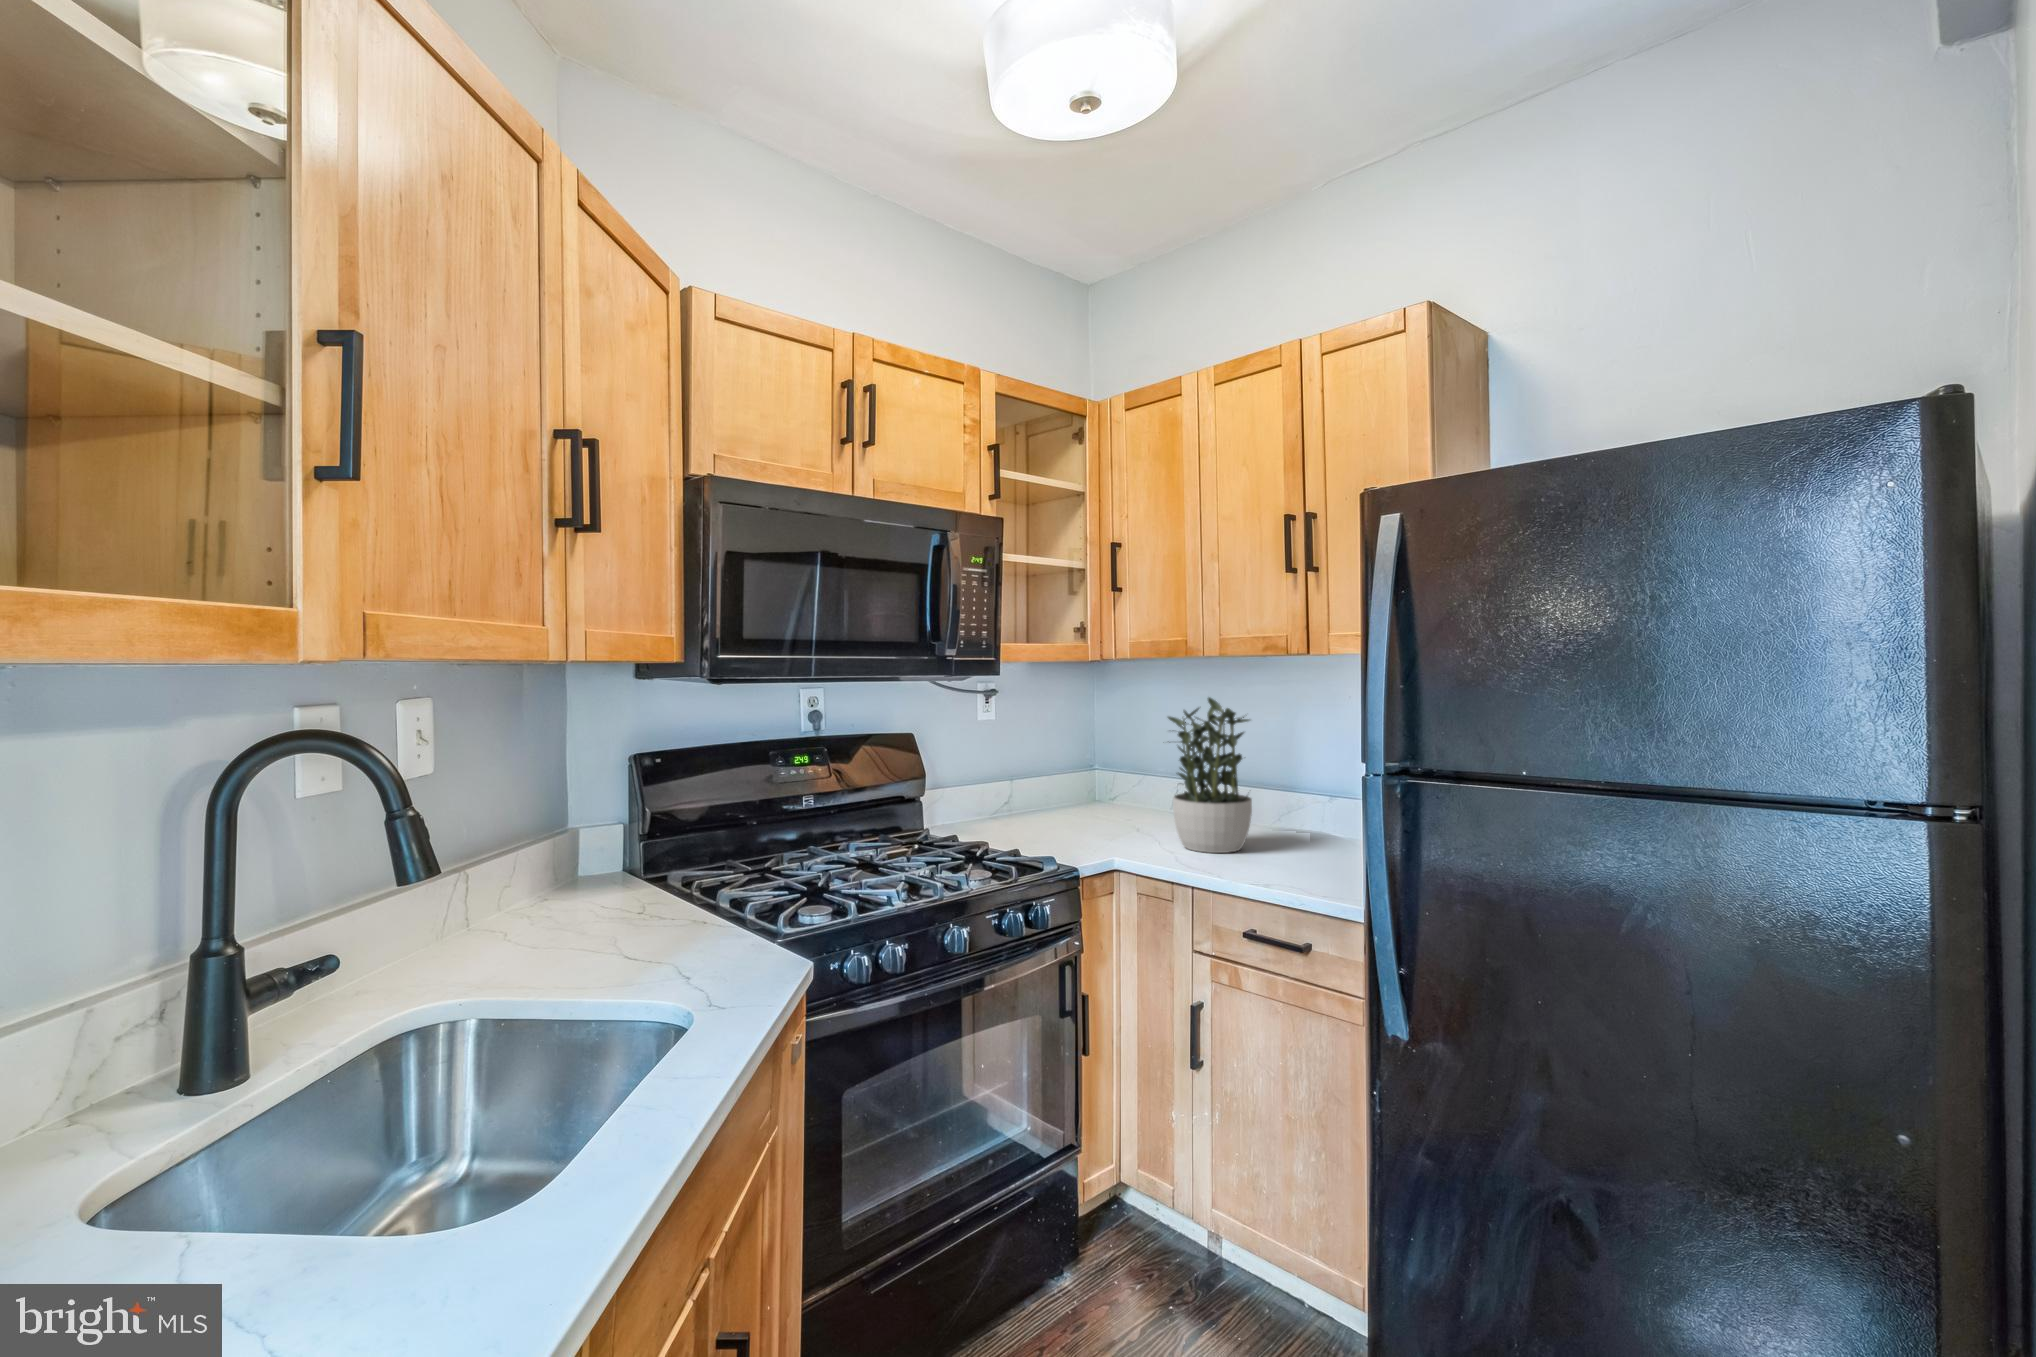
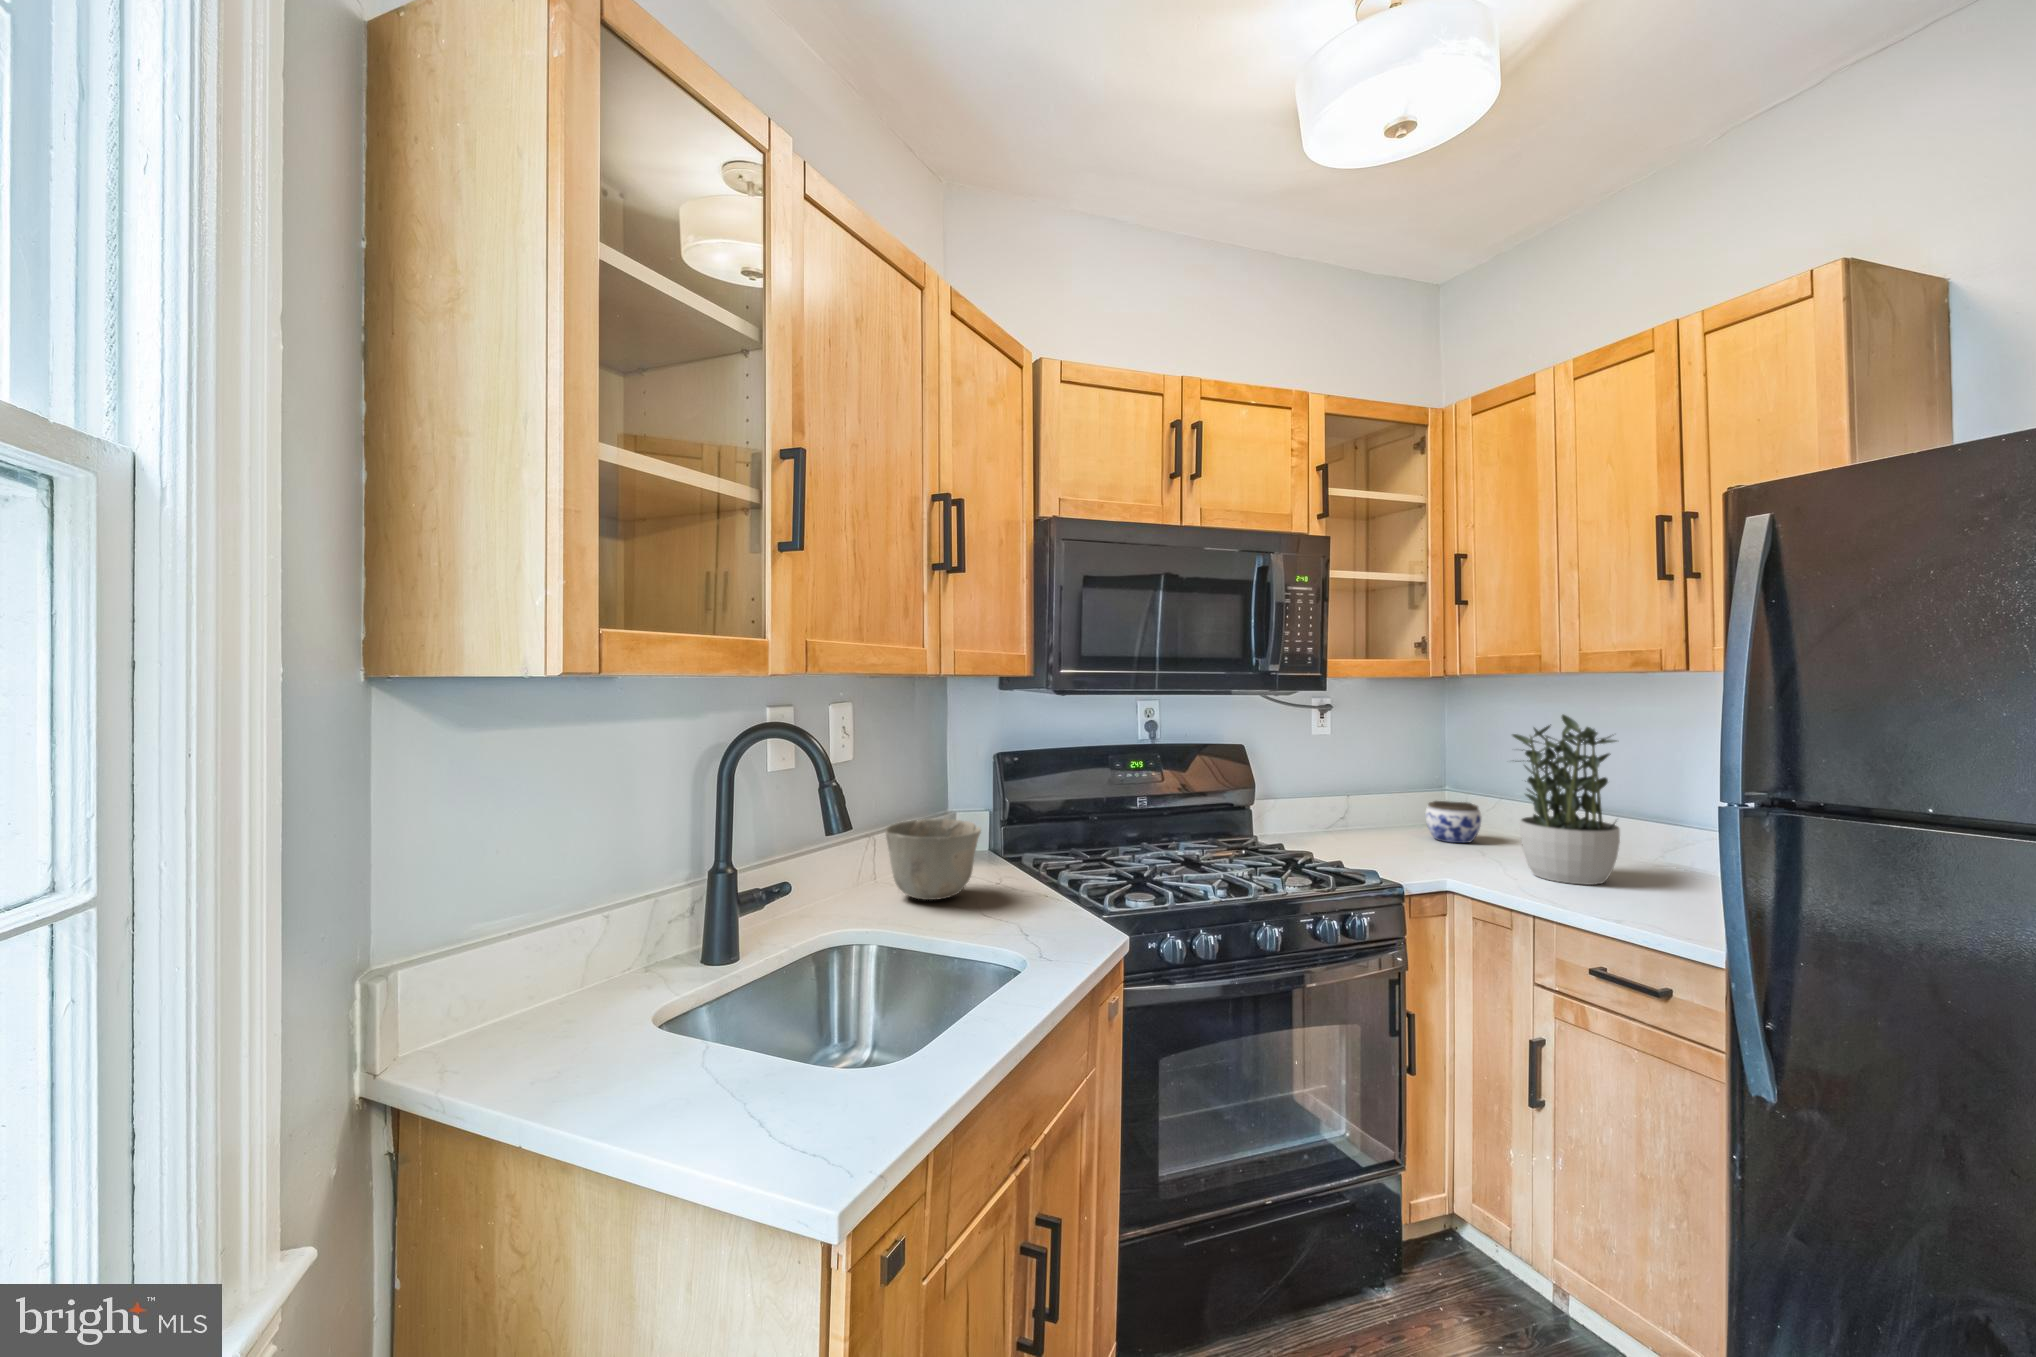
jar: none [1087,784,1135,824] -> present [1425,801,1481,843]
ceramic bowl: none [481,842,619,947] -> present [885,819,981,900]

